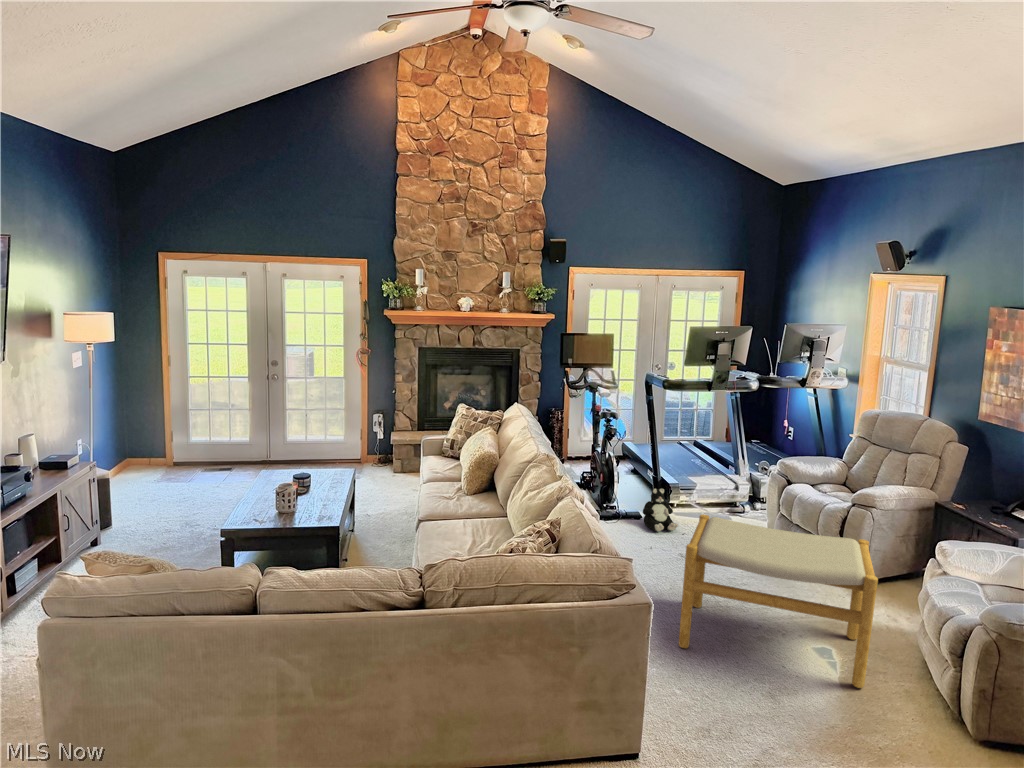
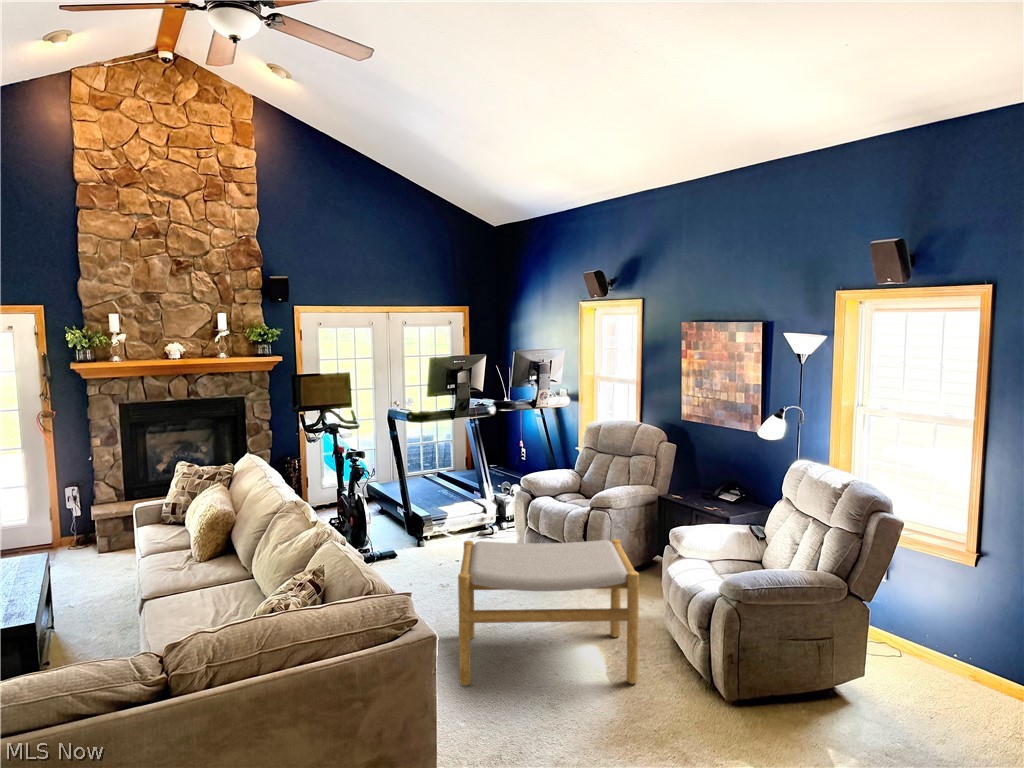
plush toy: present [643,488,678,531] -> none [399,522,436,568]

